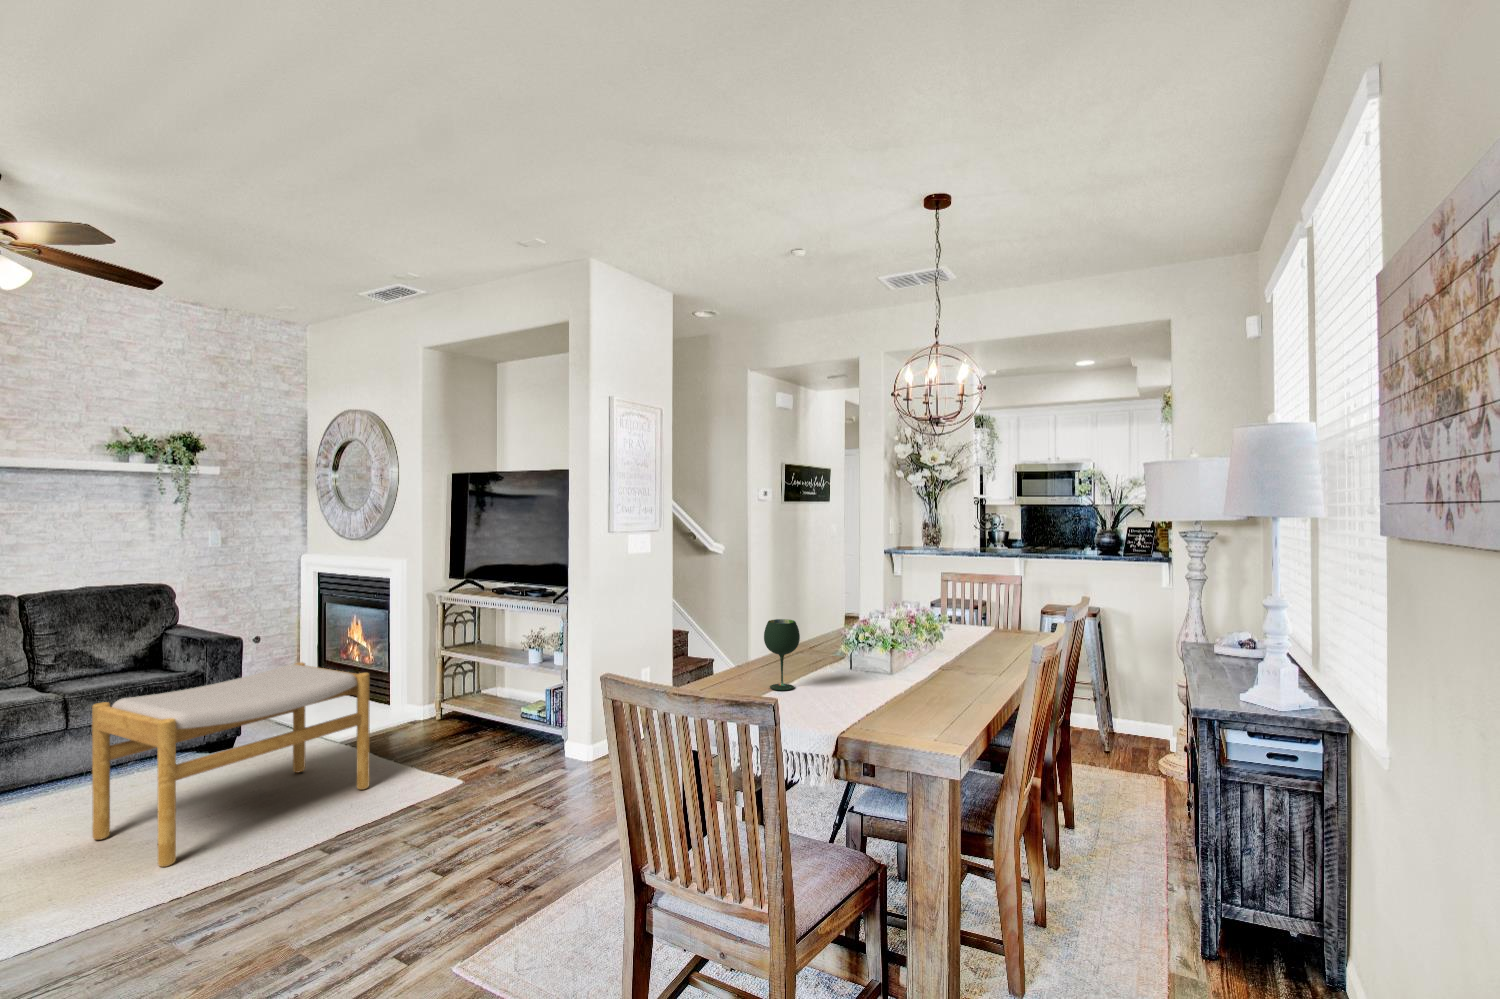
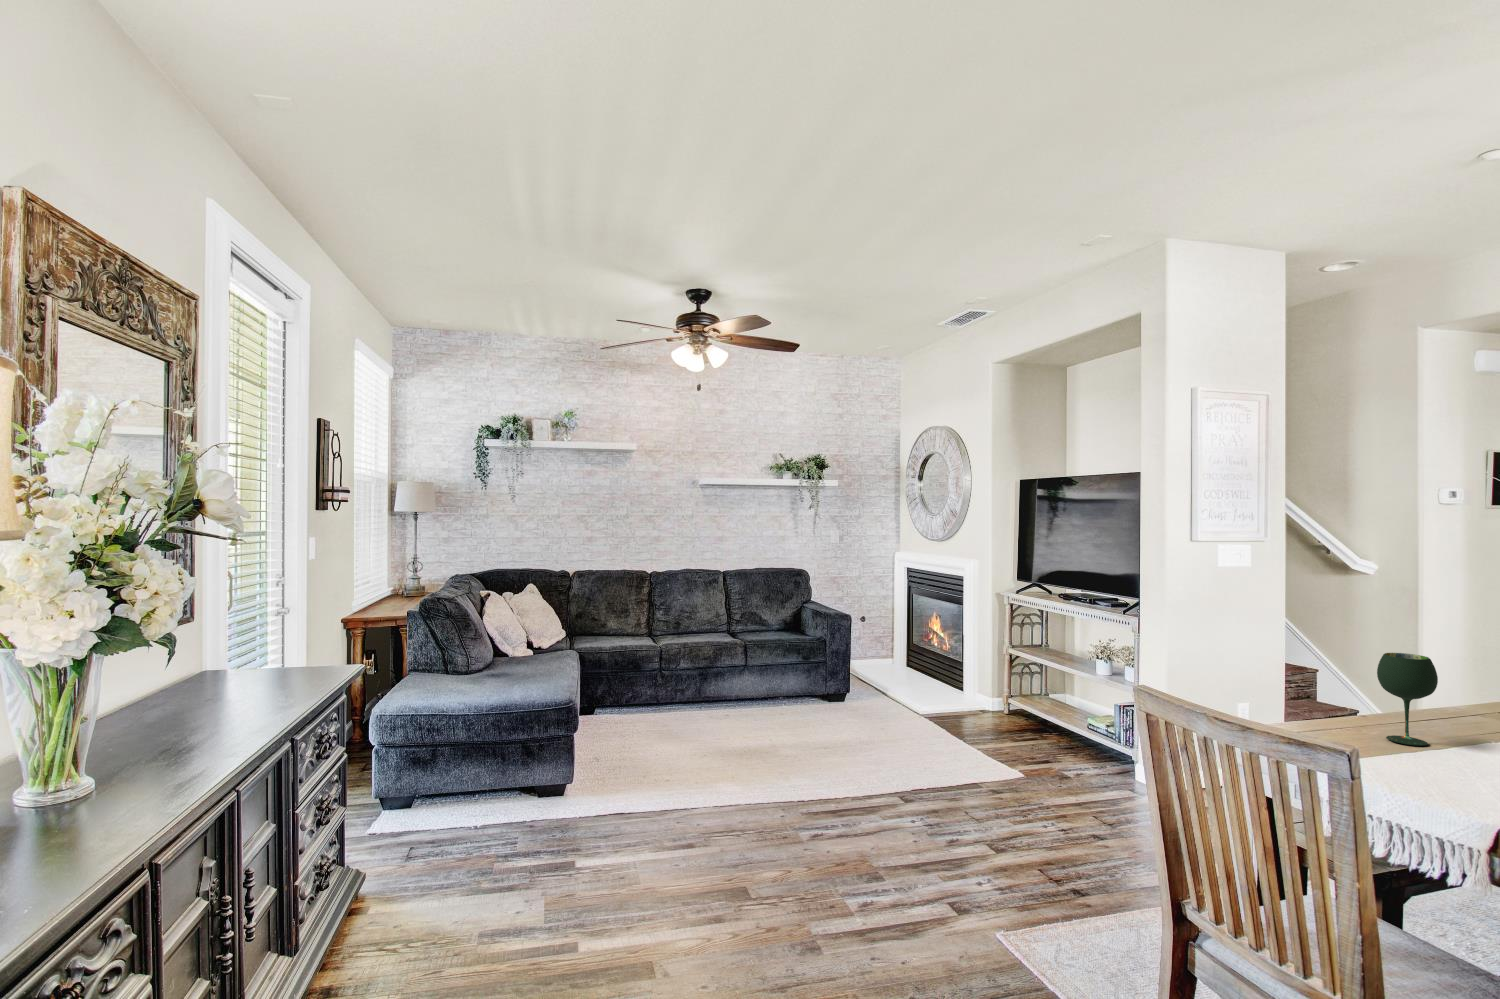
footstool: present [92,662,370,867] -> none [757,640,942,779]

